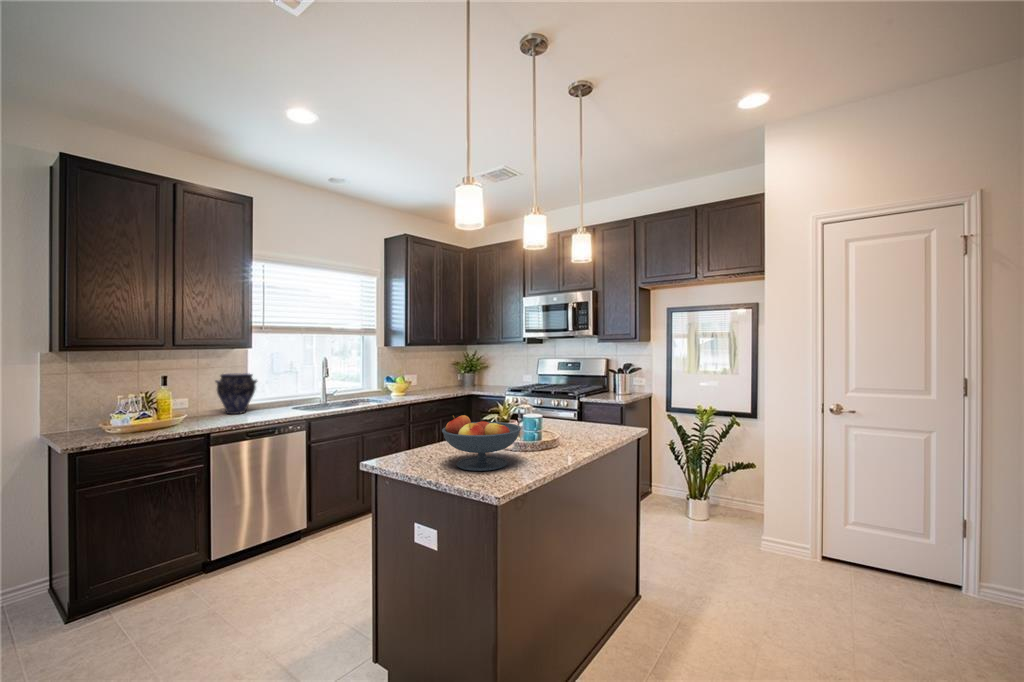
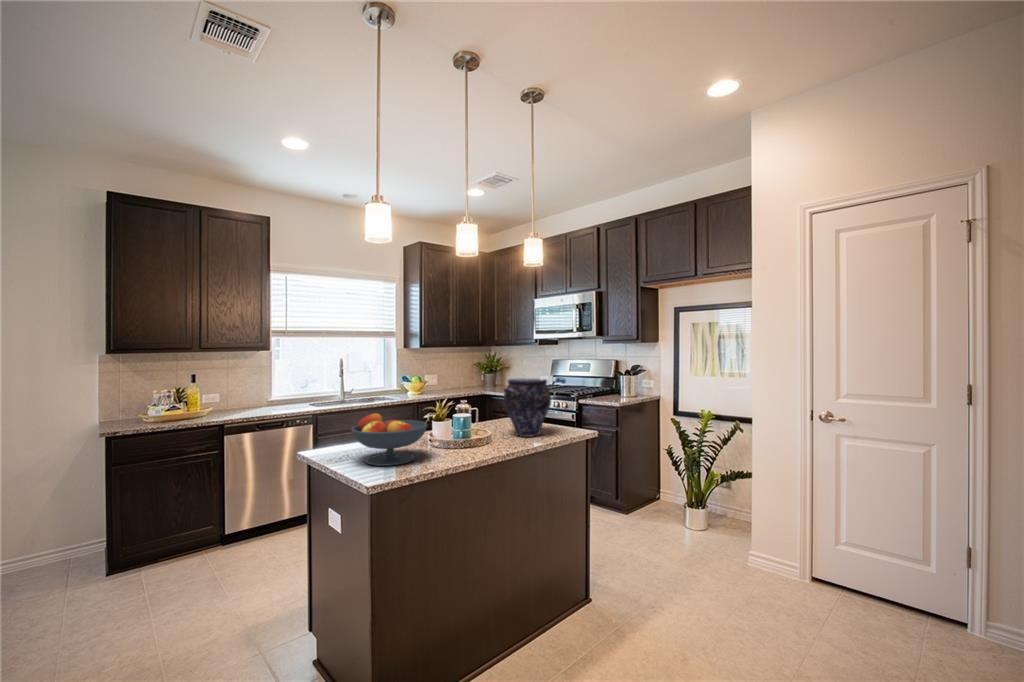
vase: present [216,374,257,414] -> present [504,379,551,437]

